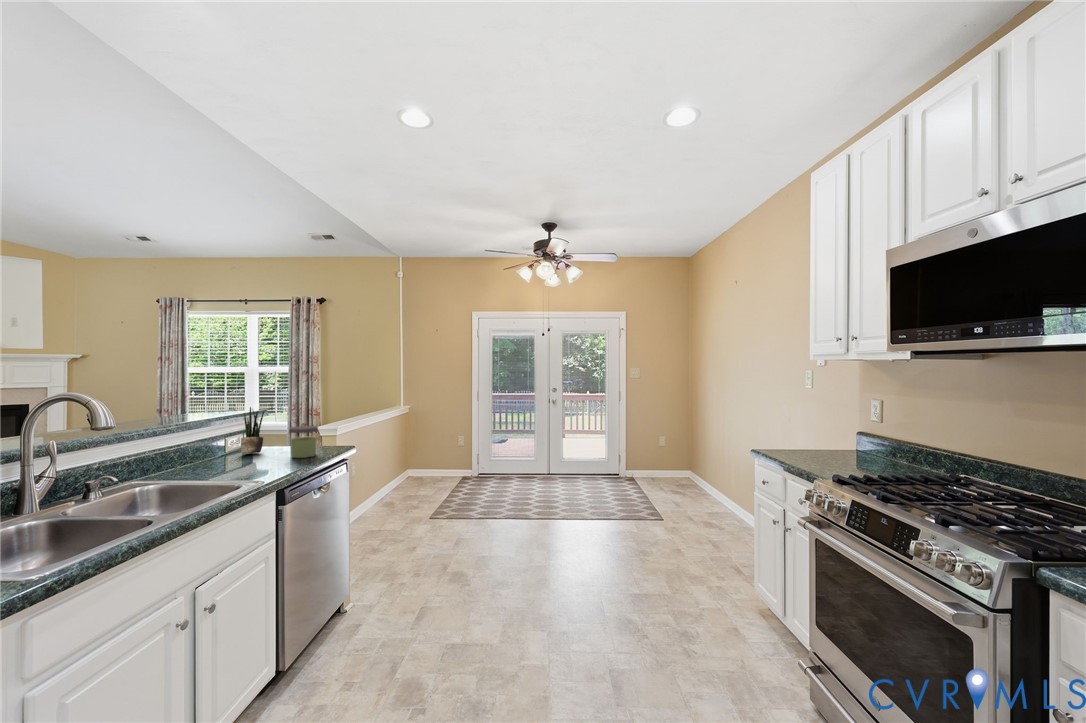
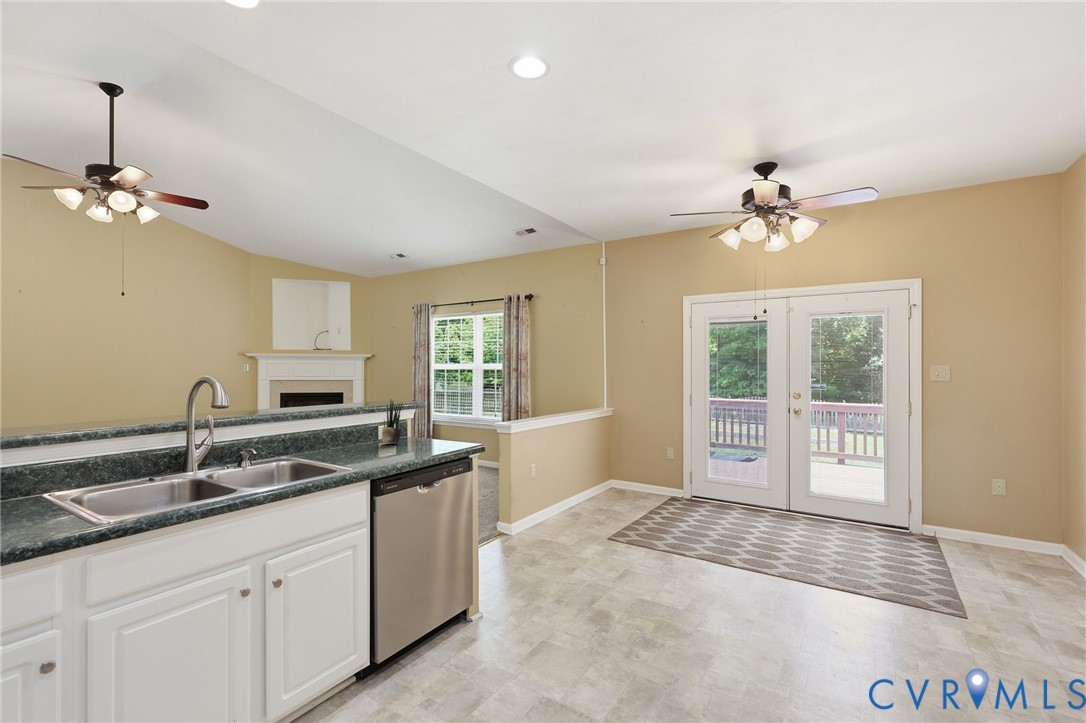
jar: present [289,426,318,458] -> none [409,420,439,452]

